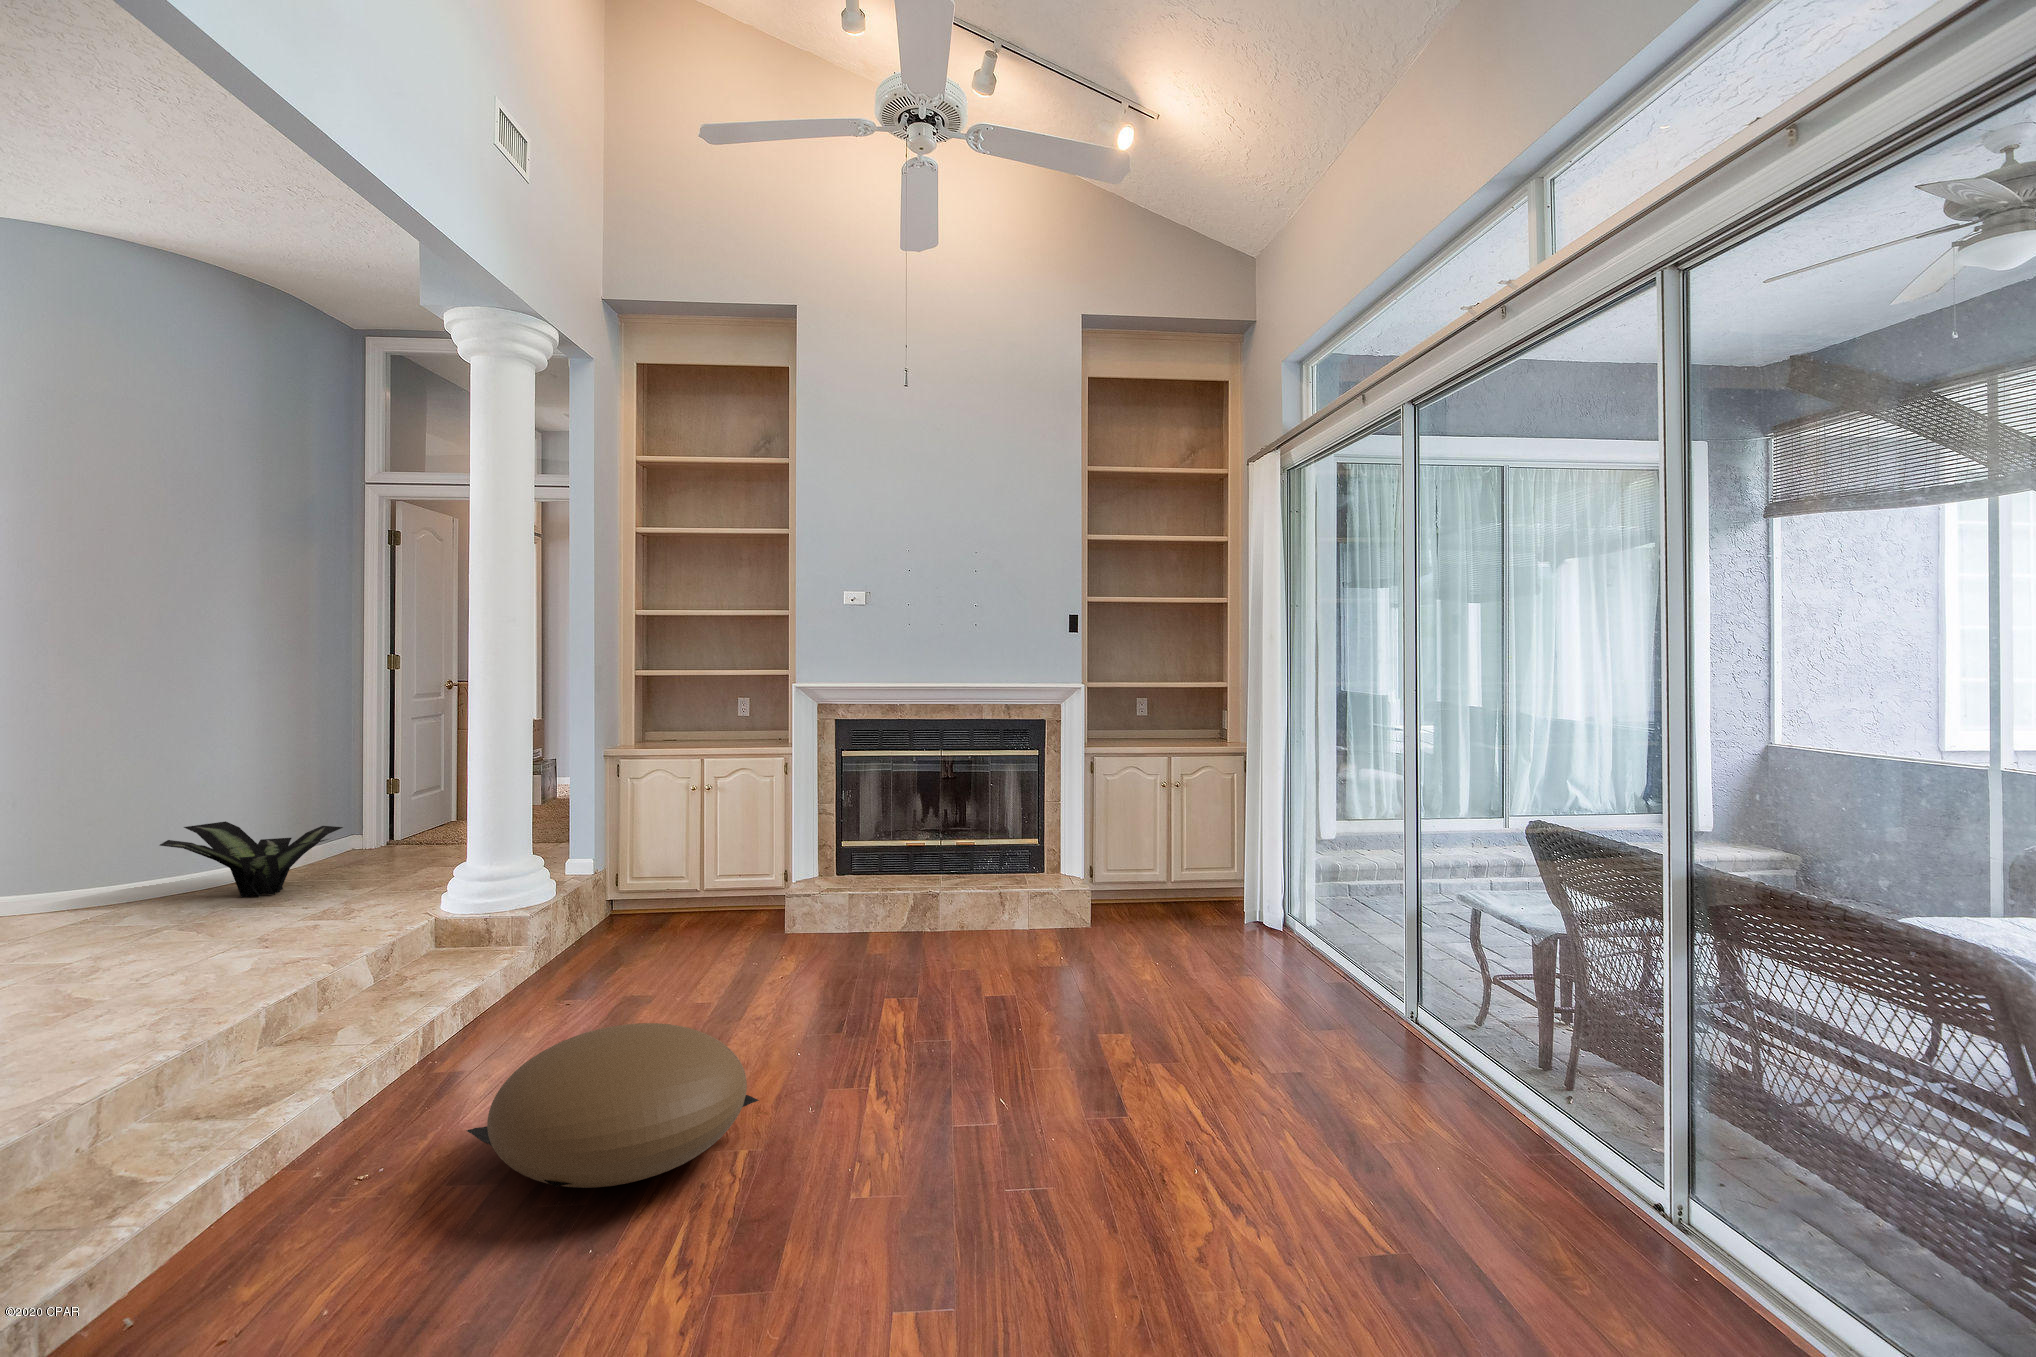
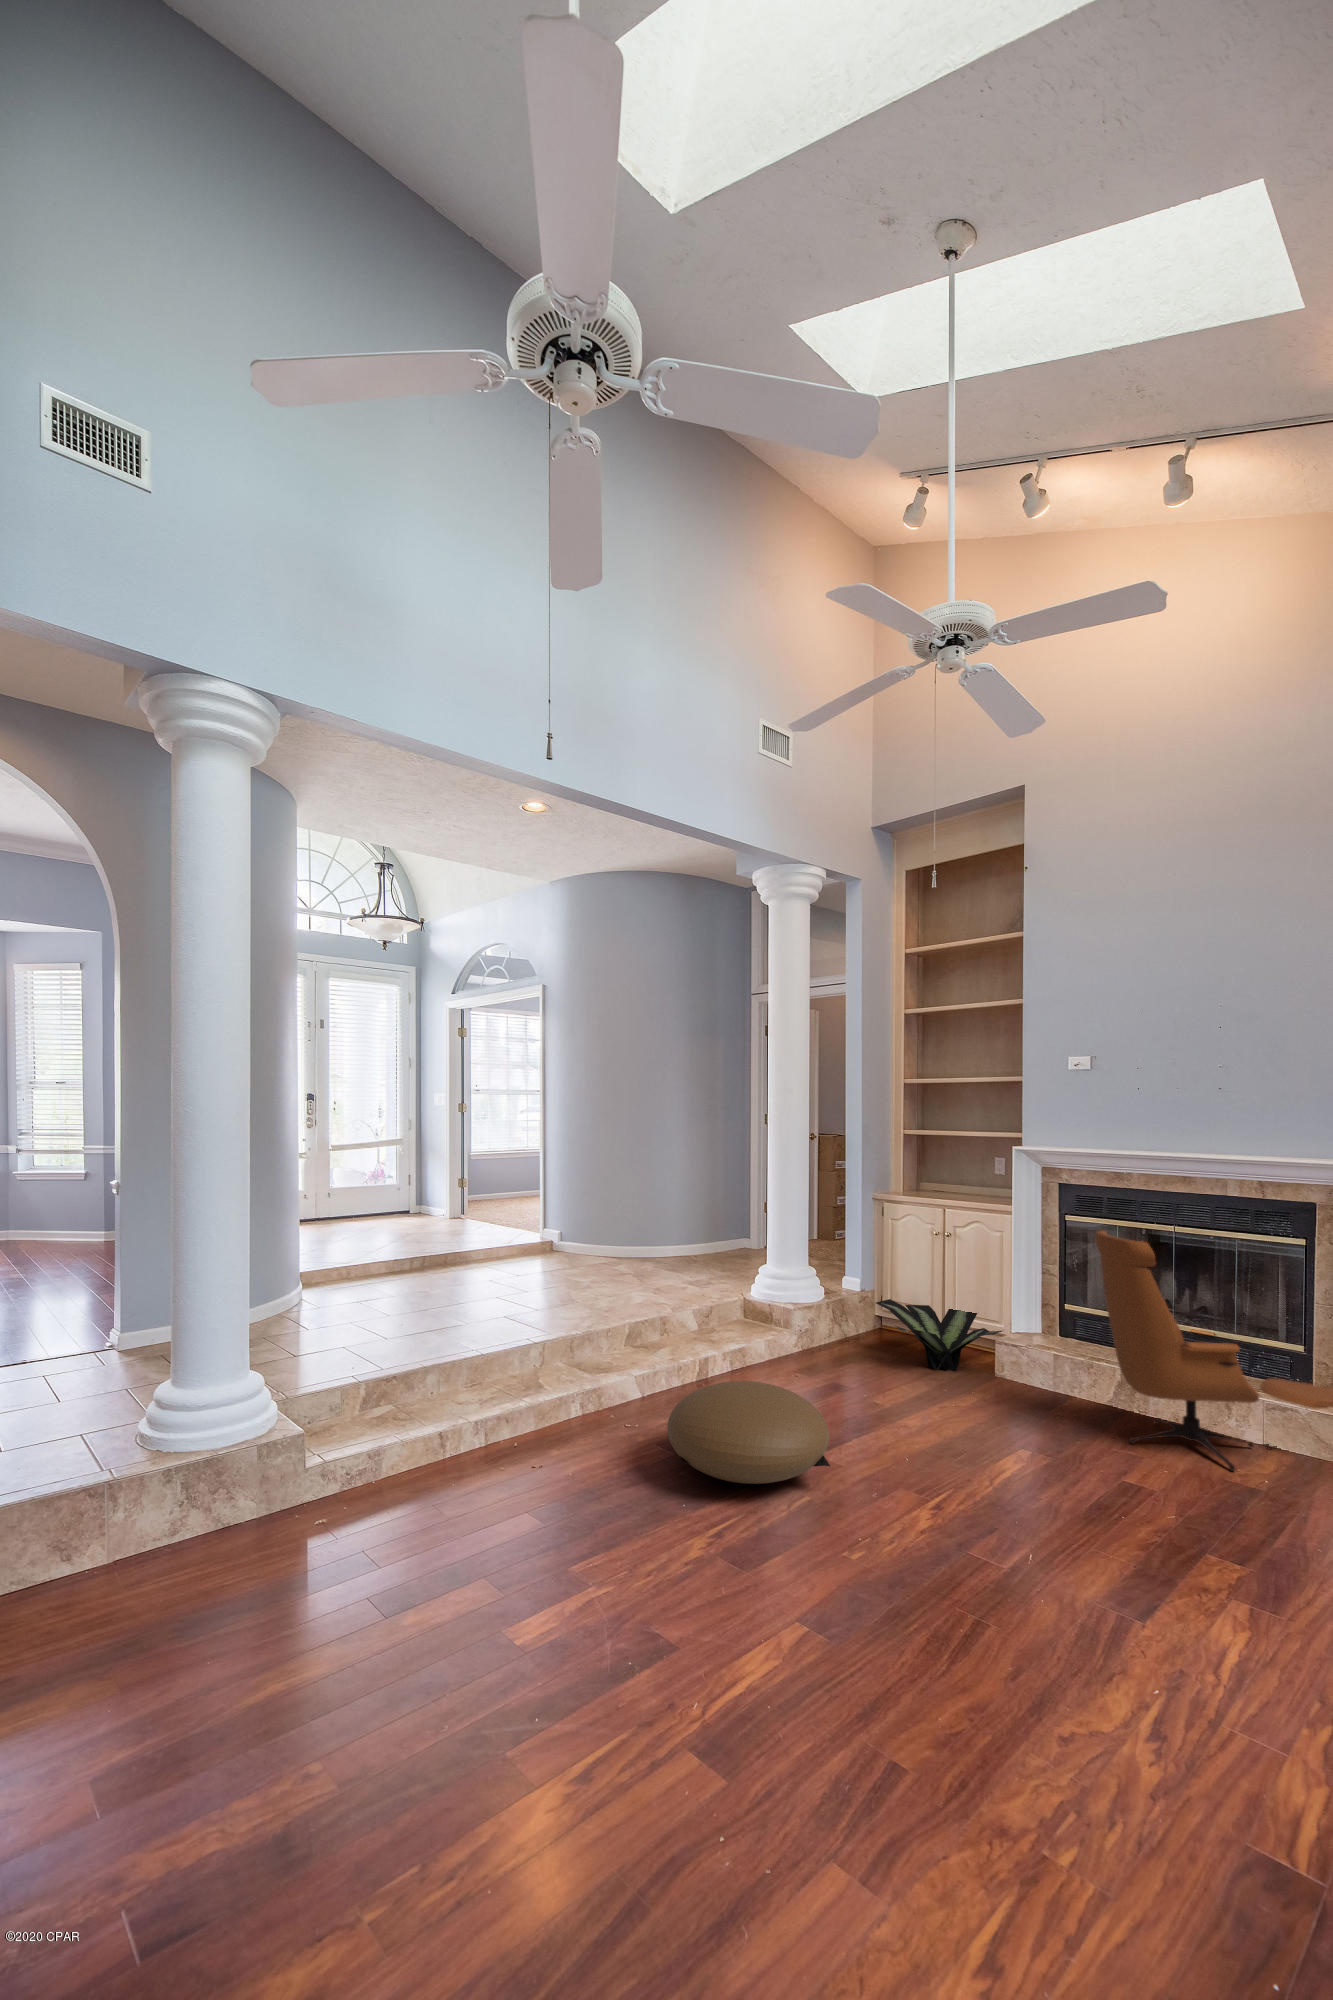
lounge chair: none [921,757,1106,962] -> present [1095,1230,1333,1471]
potted plant: present [160,821,343,898] -> present [876,1299,1002,1371]

